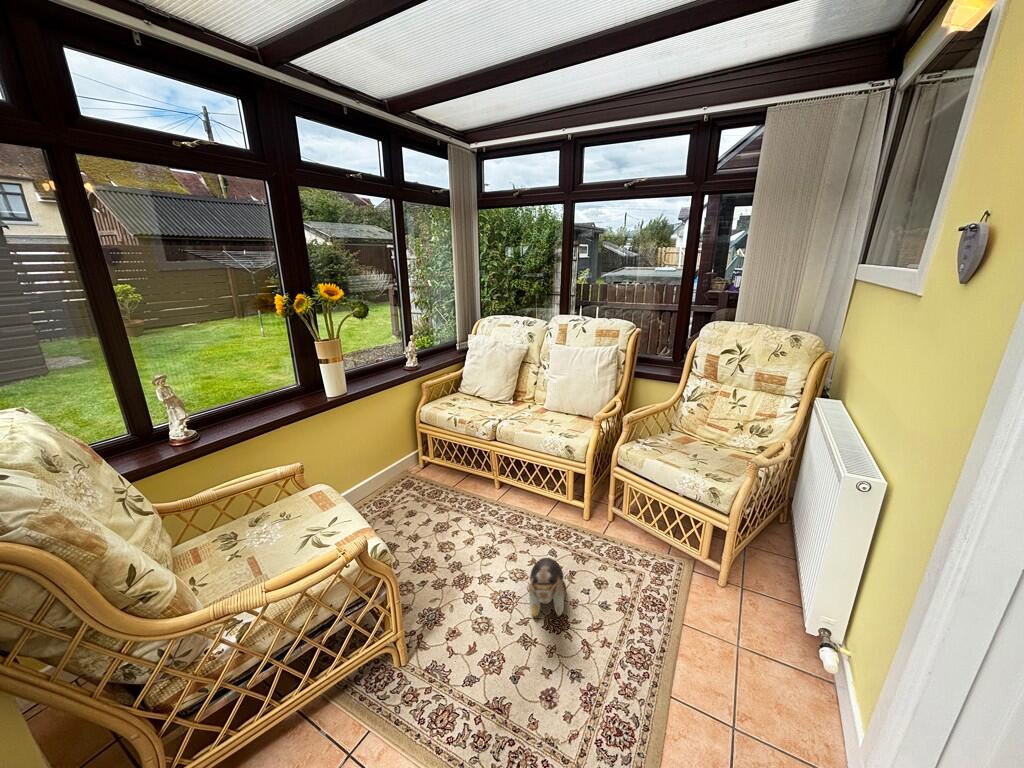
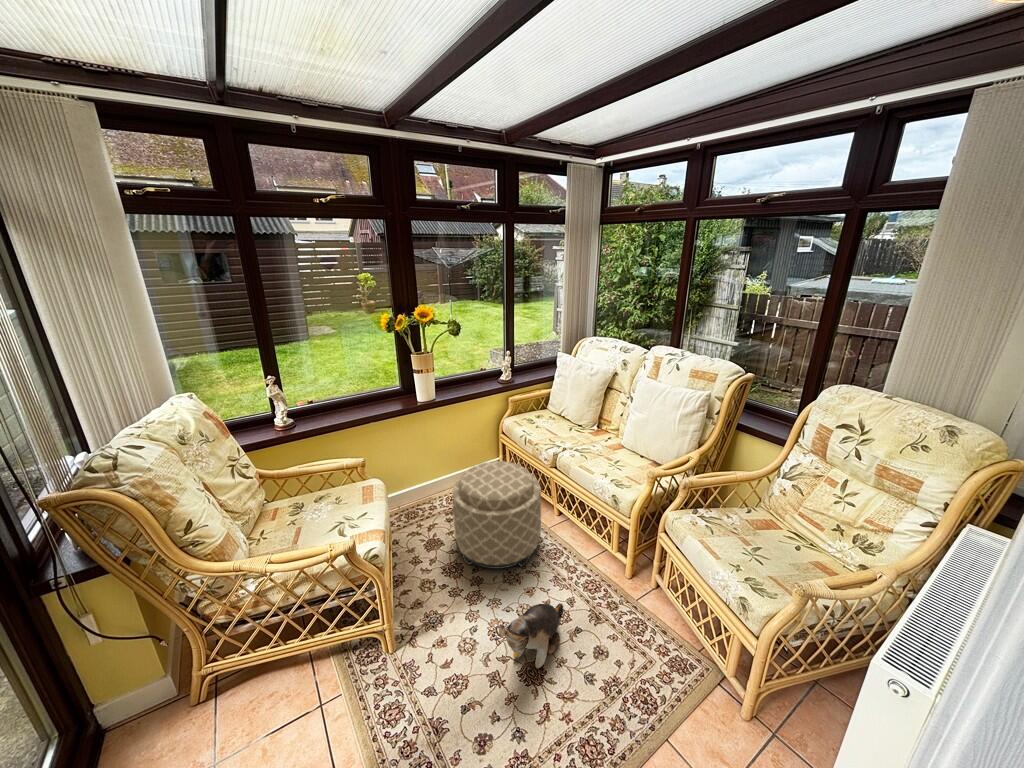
ottoman: none [405,441,502,557] -> present [452,461,541,569]

